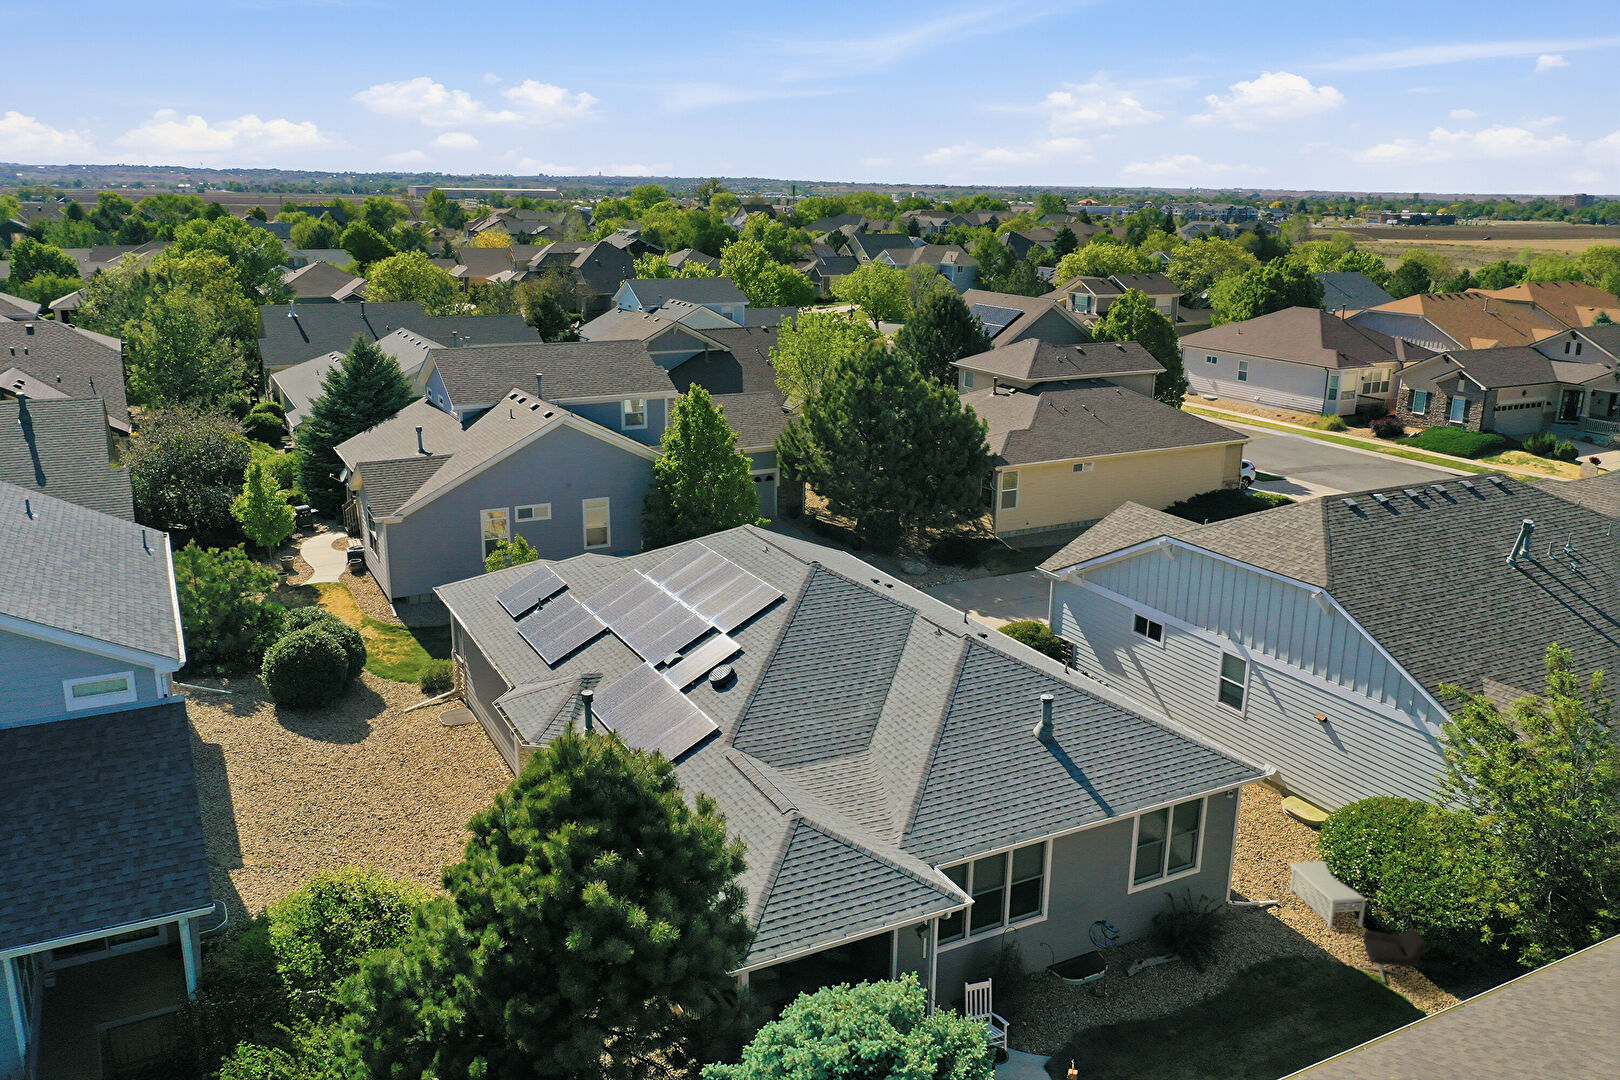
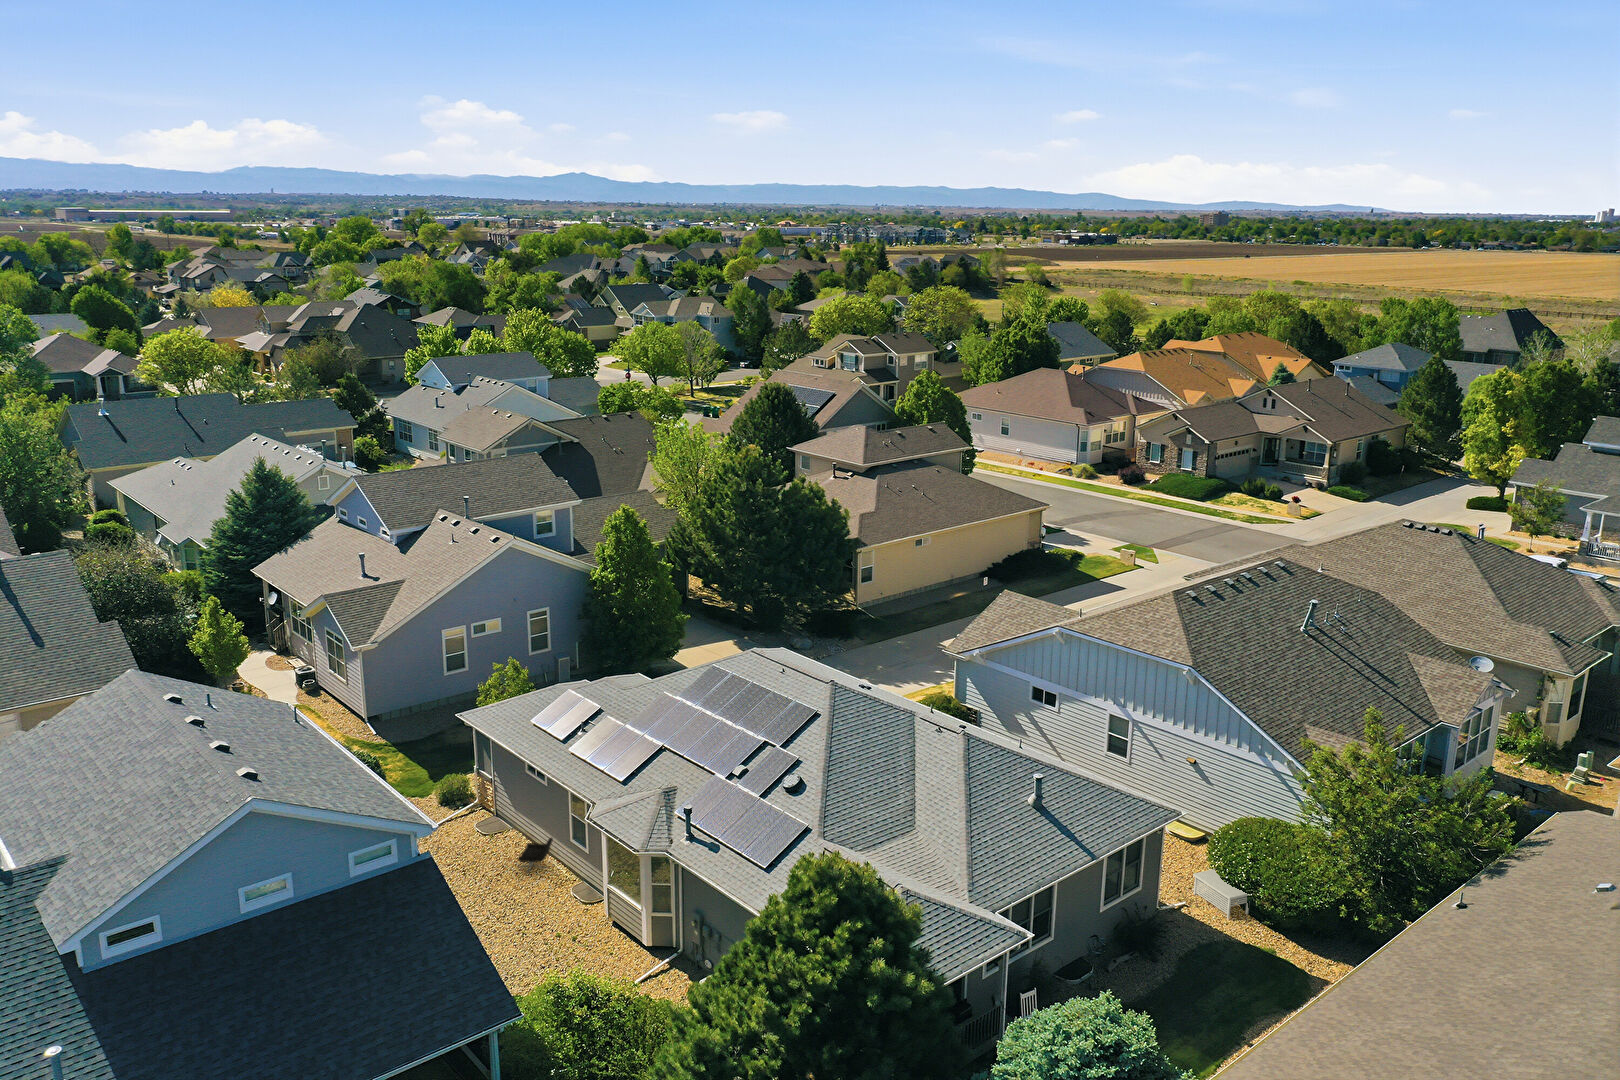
lounge chair: present [1359,929,1425,982] -> present [518,838,553,871]

